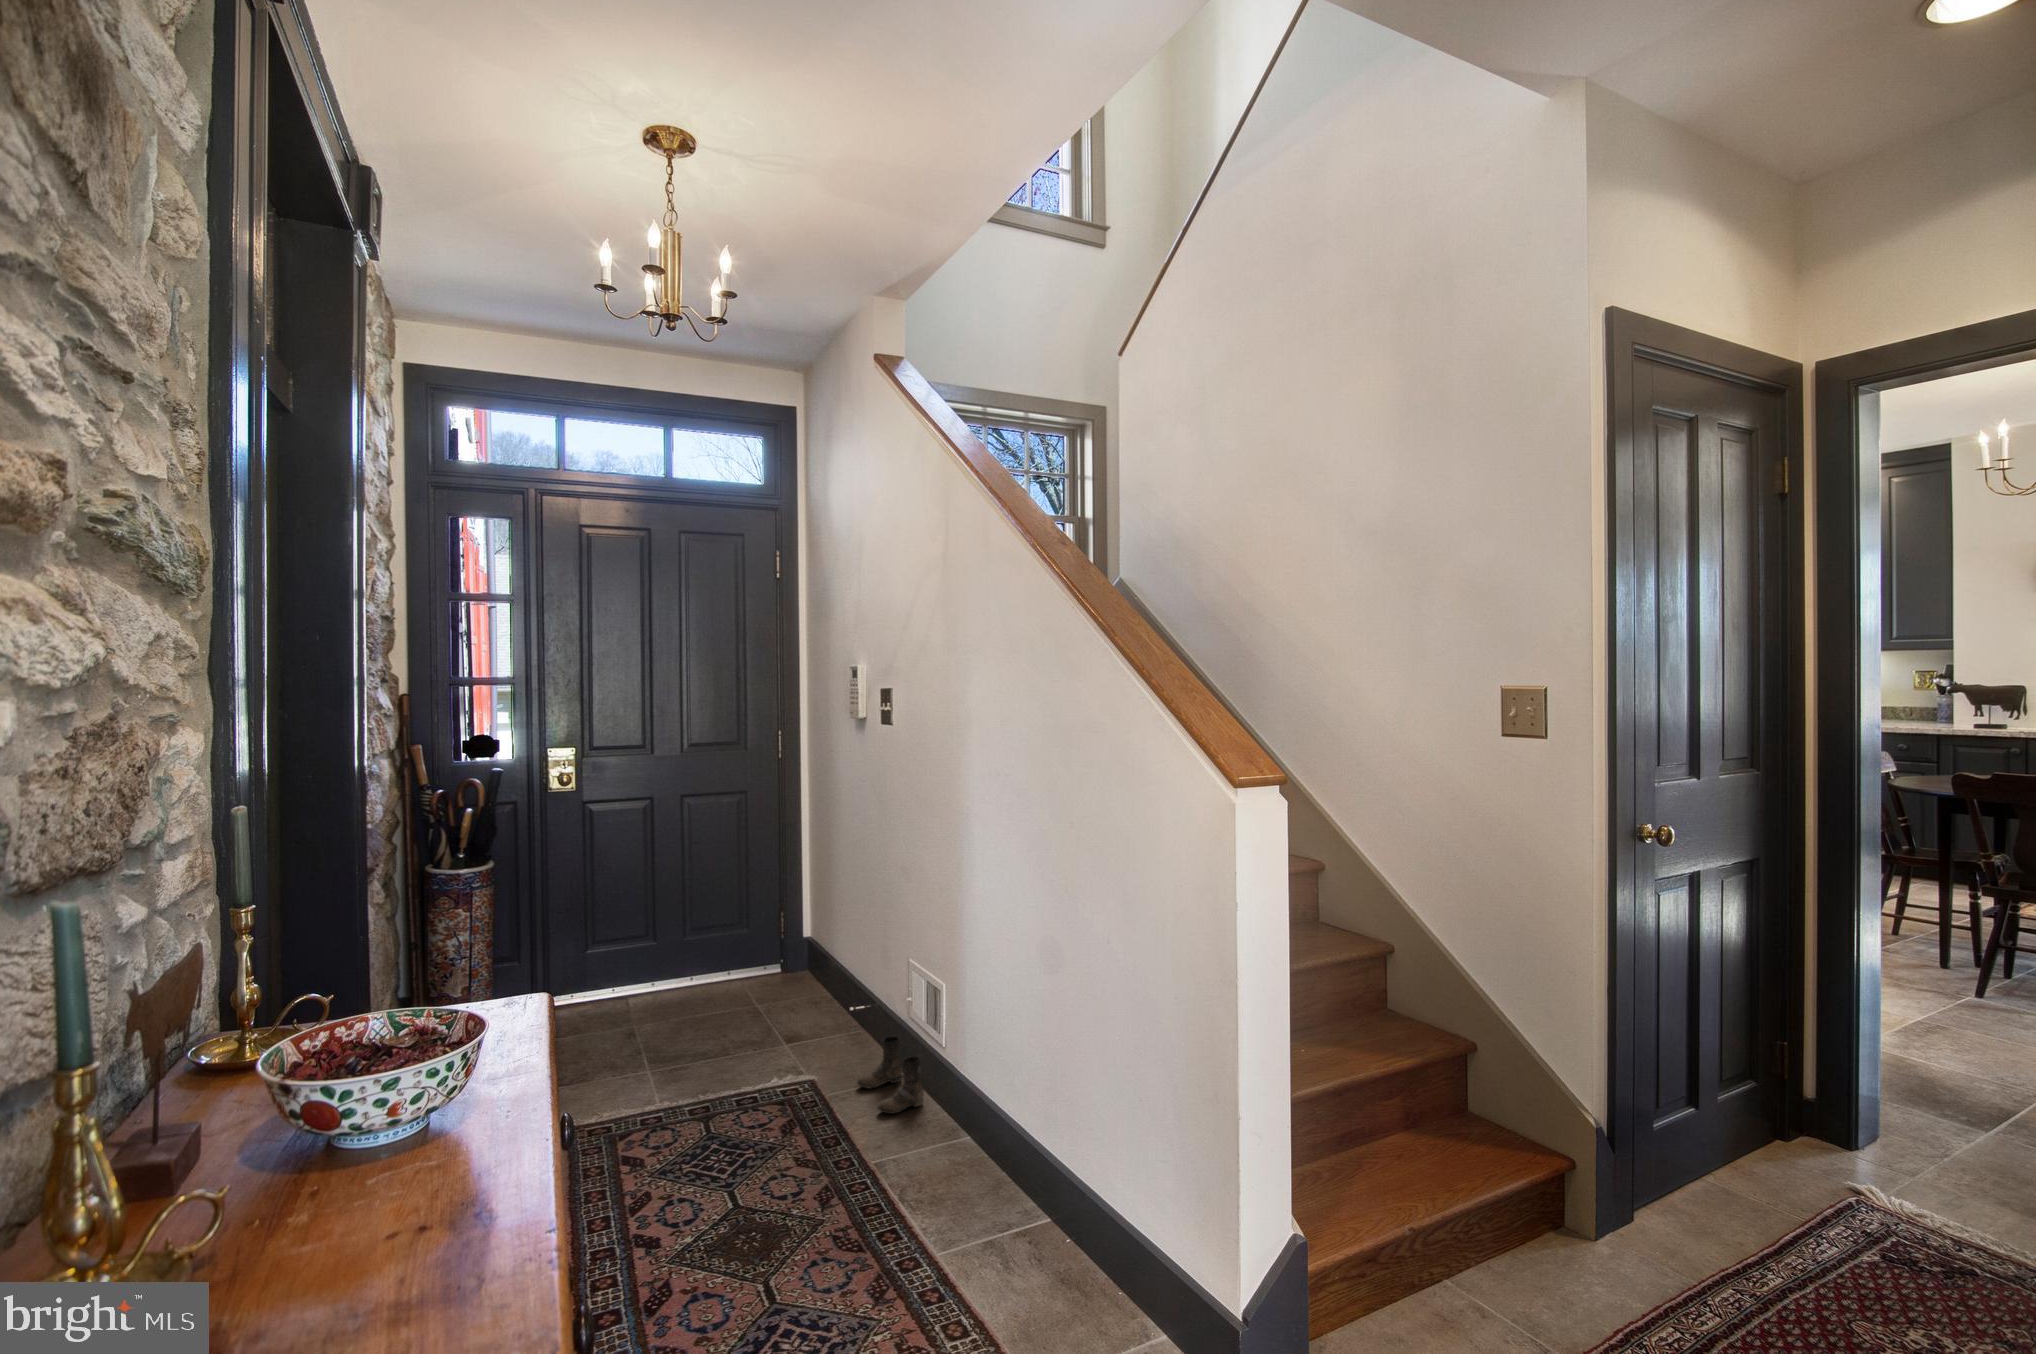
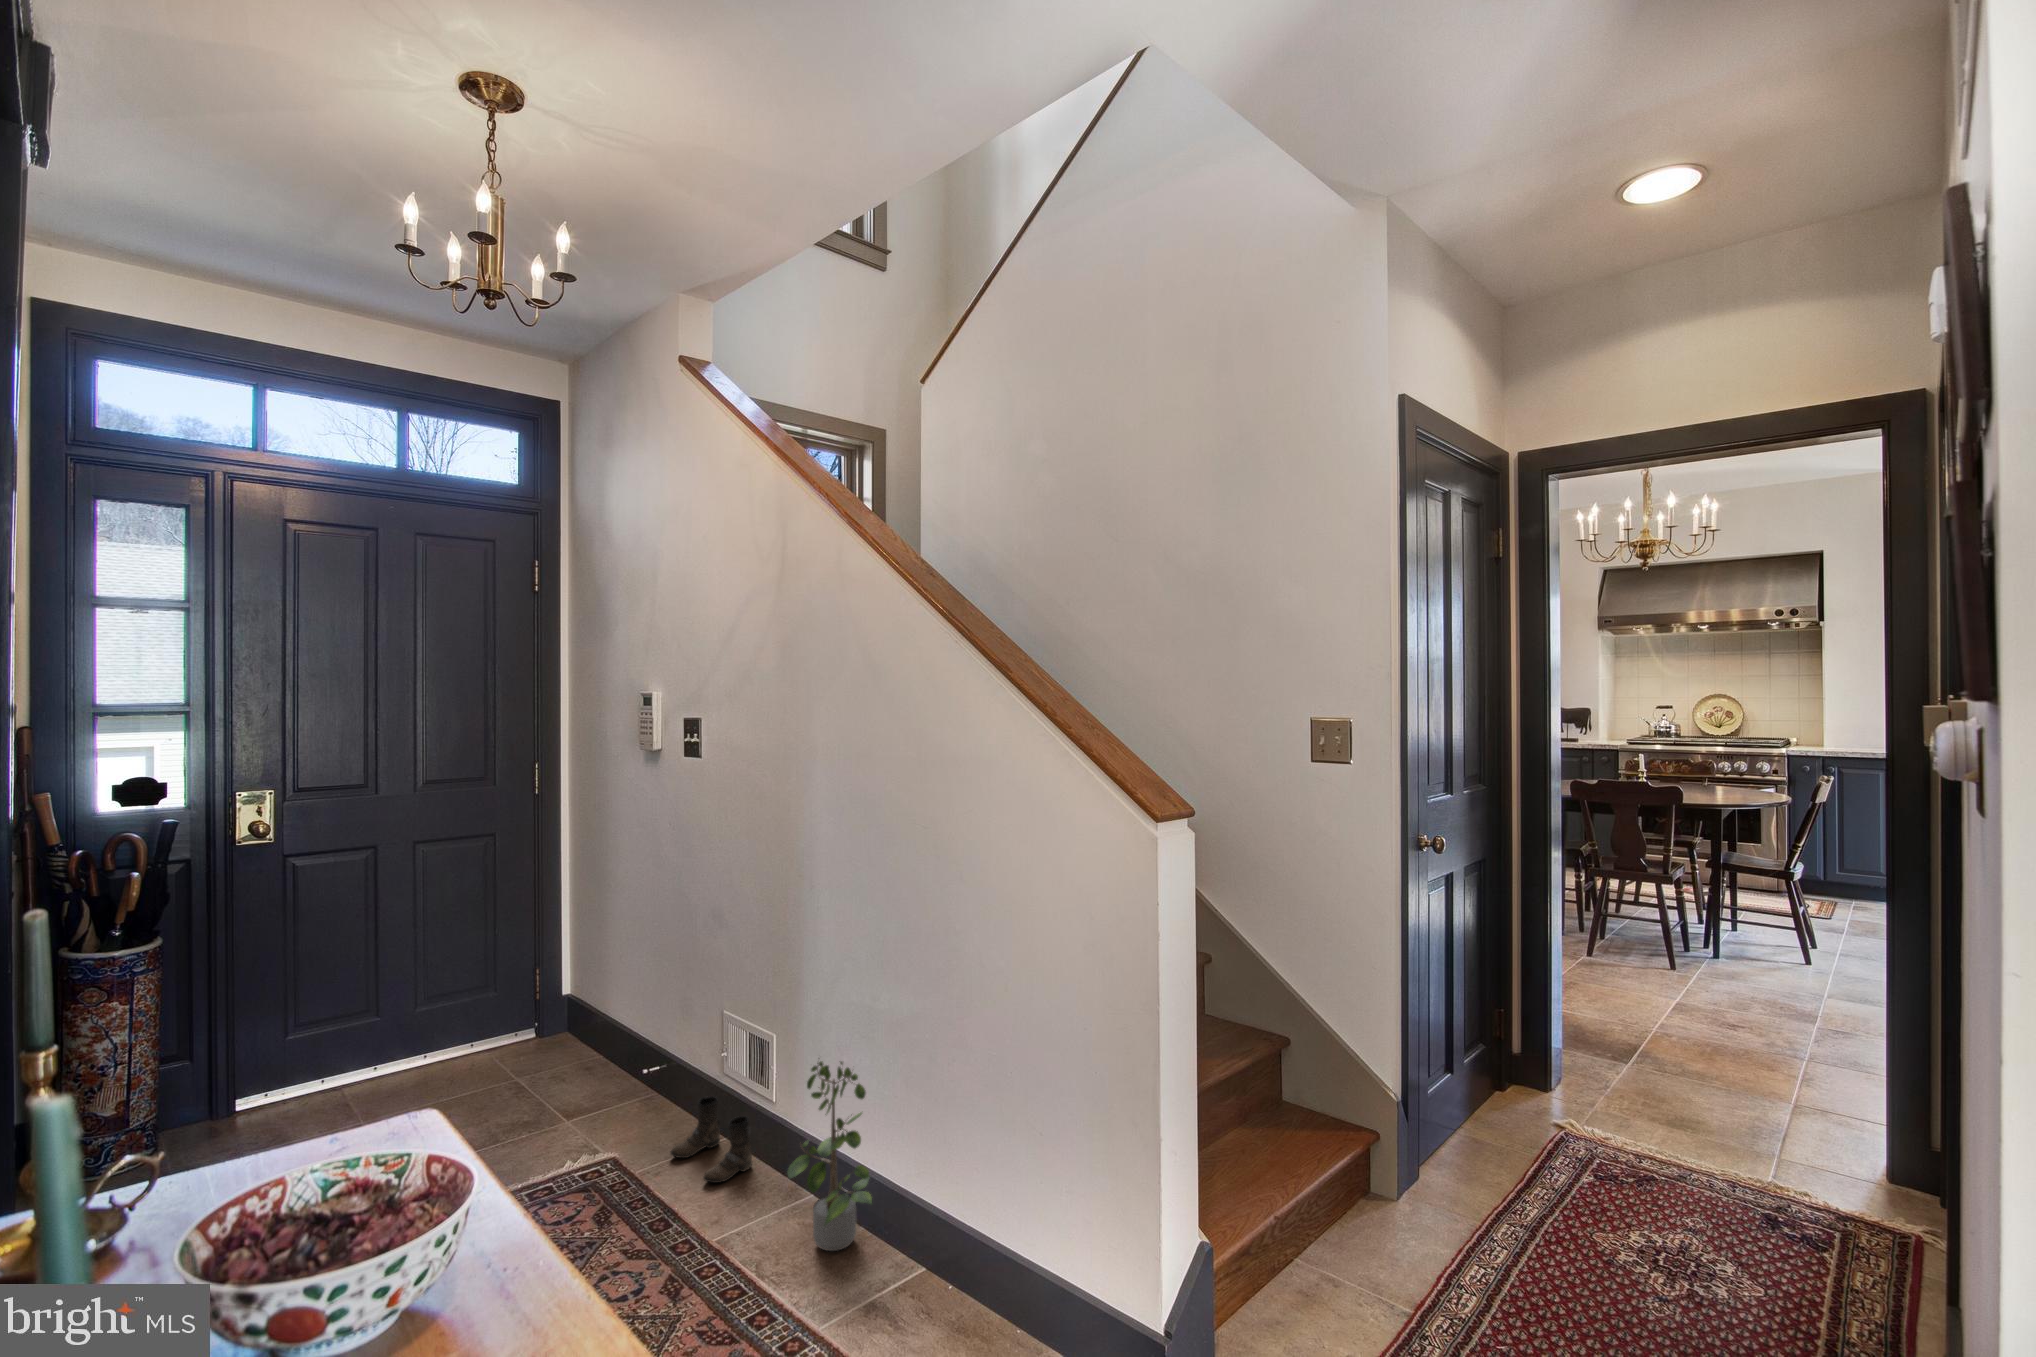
potted plant: none [932,1003,1006,1189] -> present [787,1062,872,1251]

